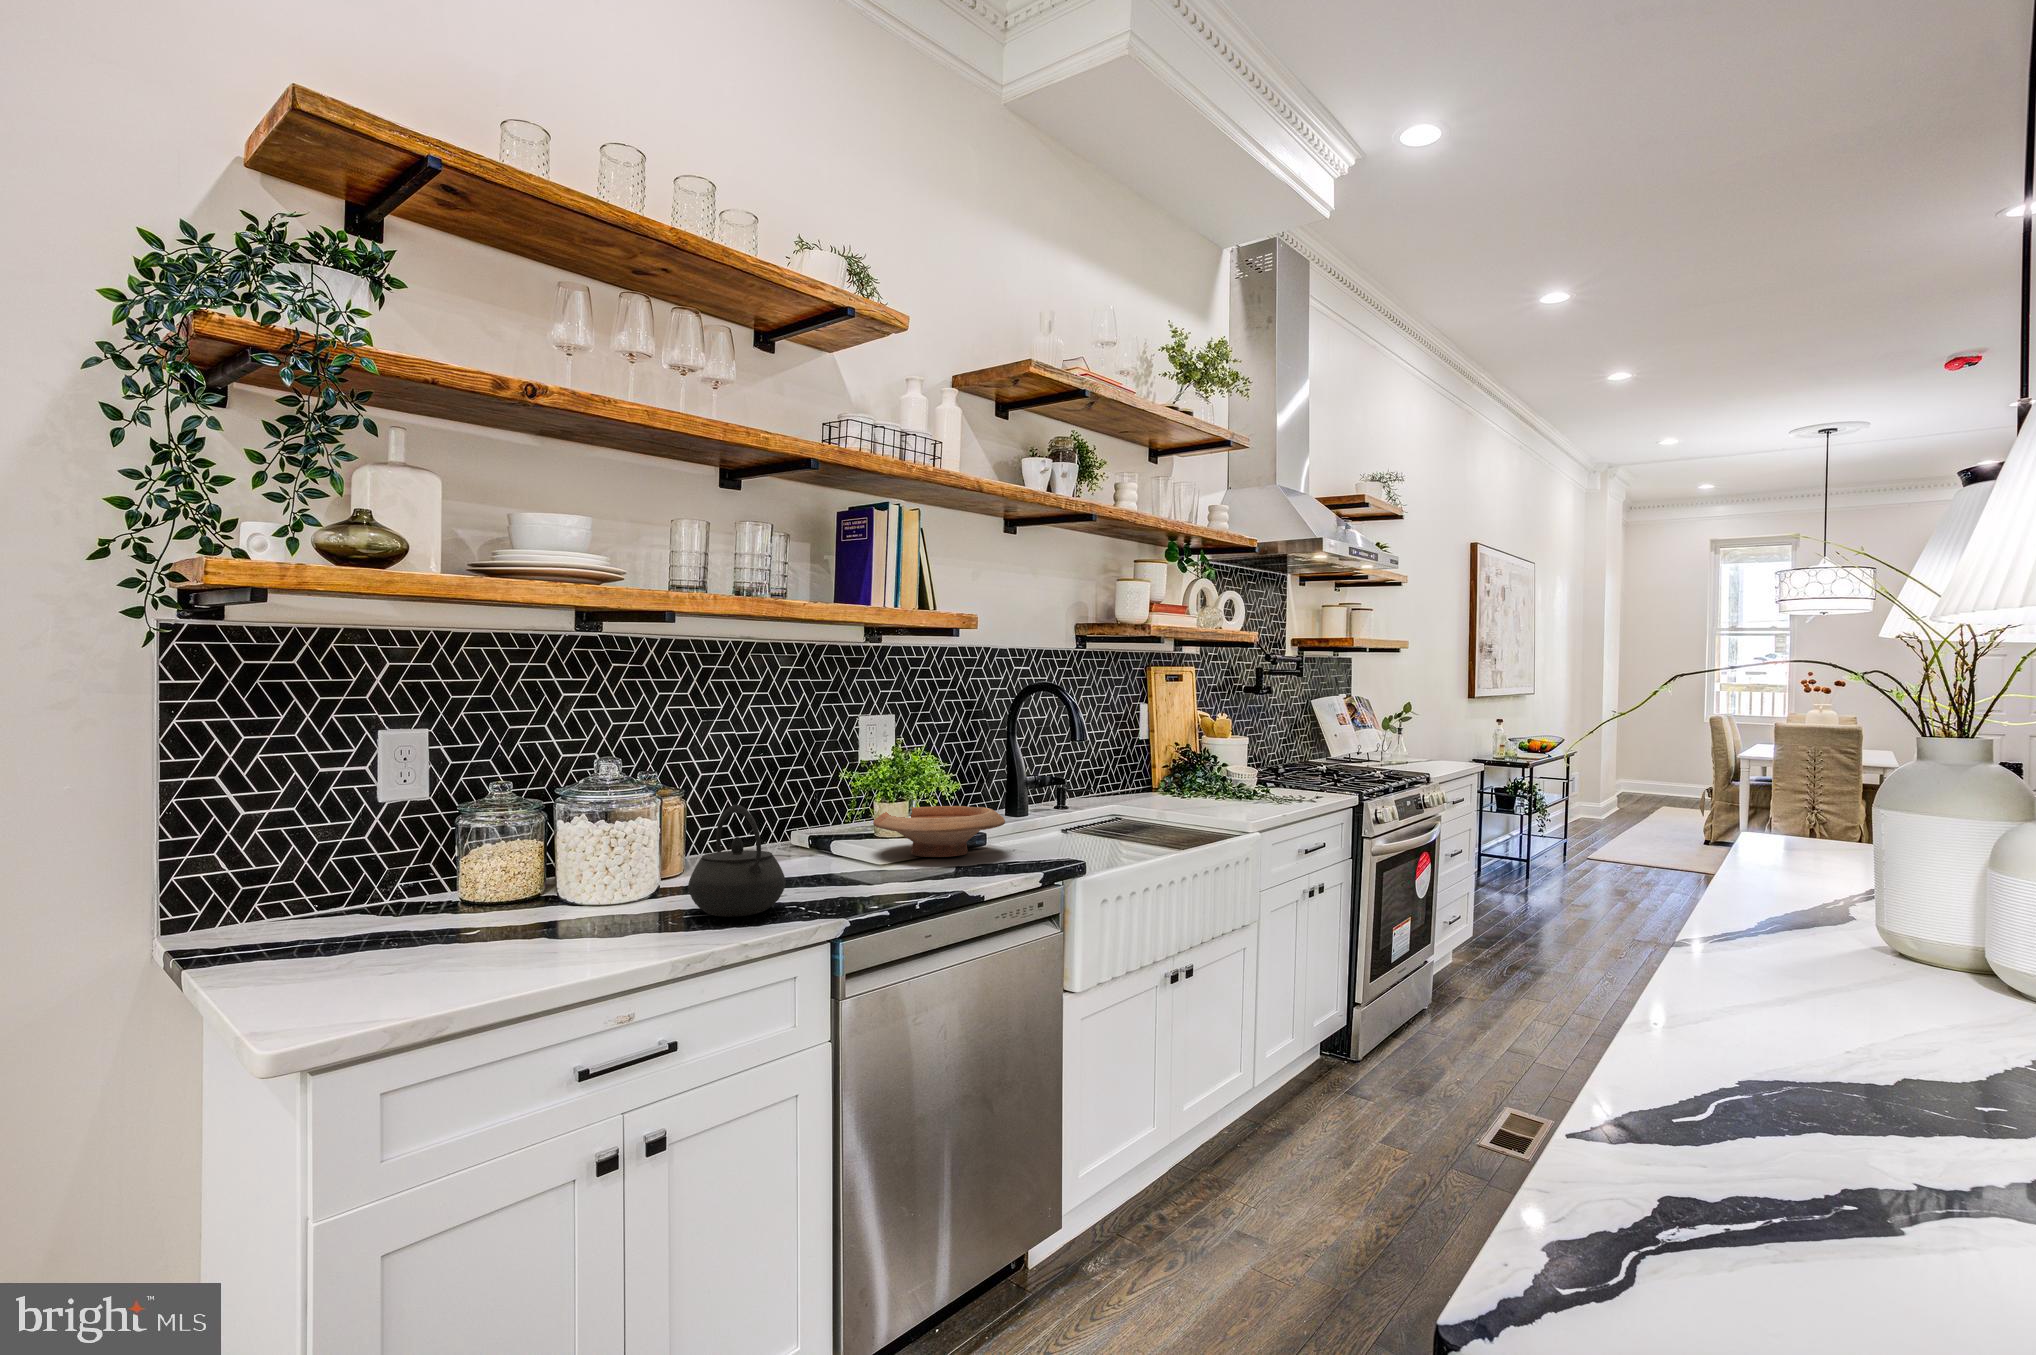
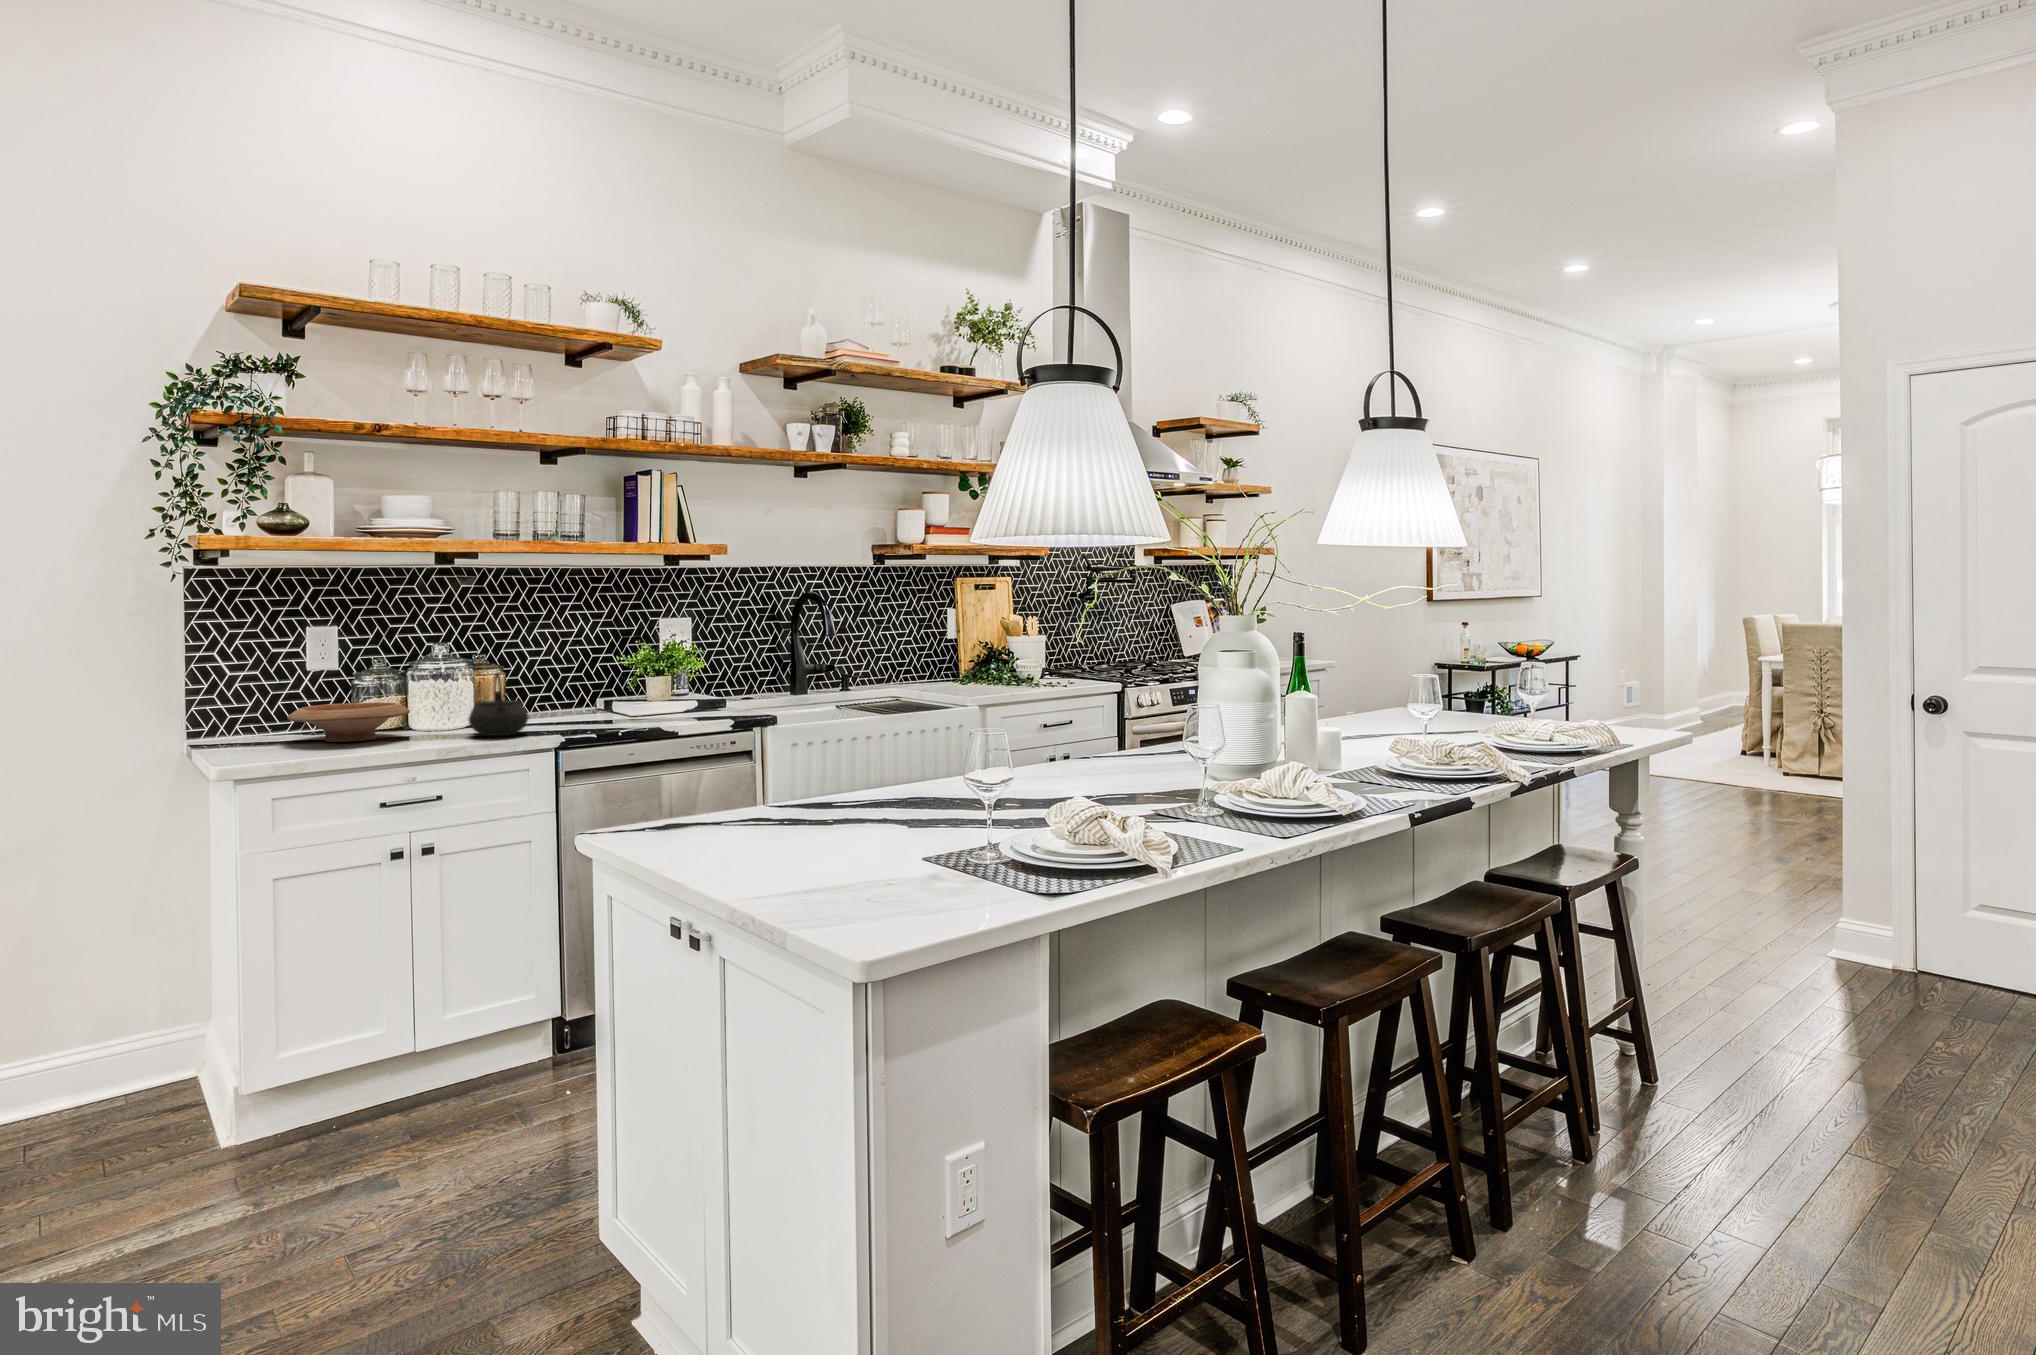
wooden bowl: present [873,806,1005,857] -> present [287,702,410,742]

